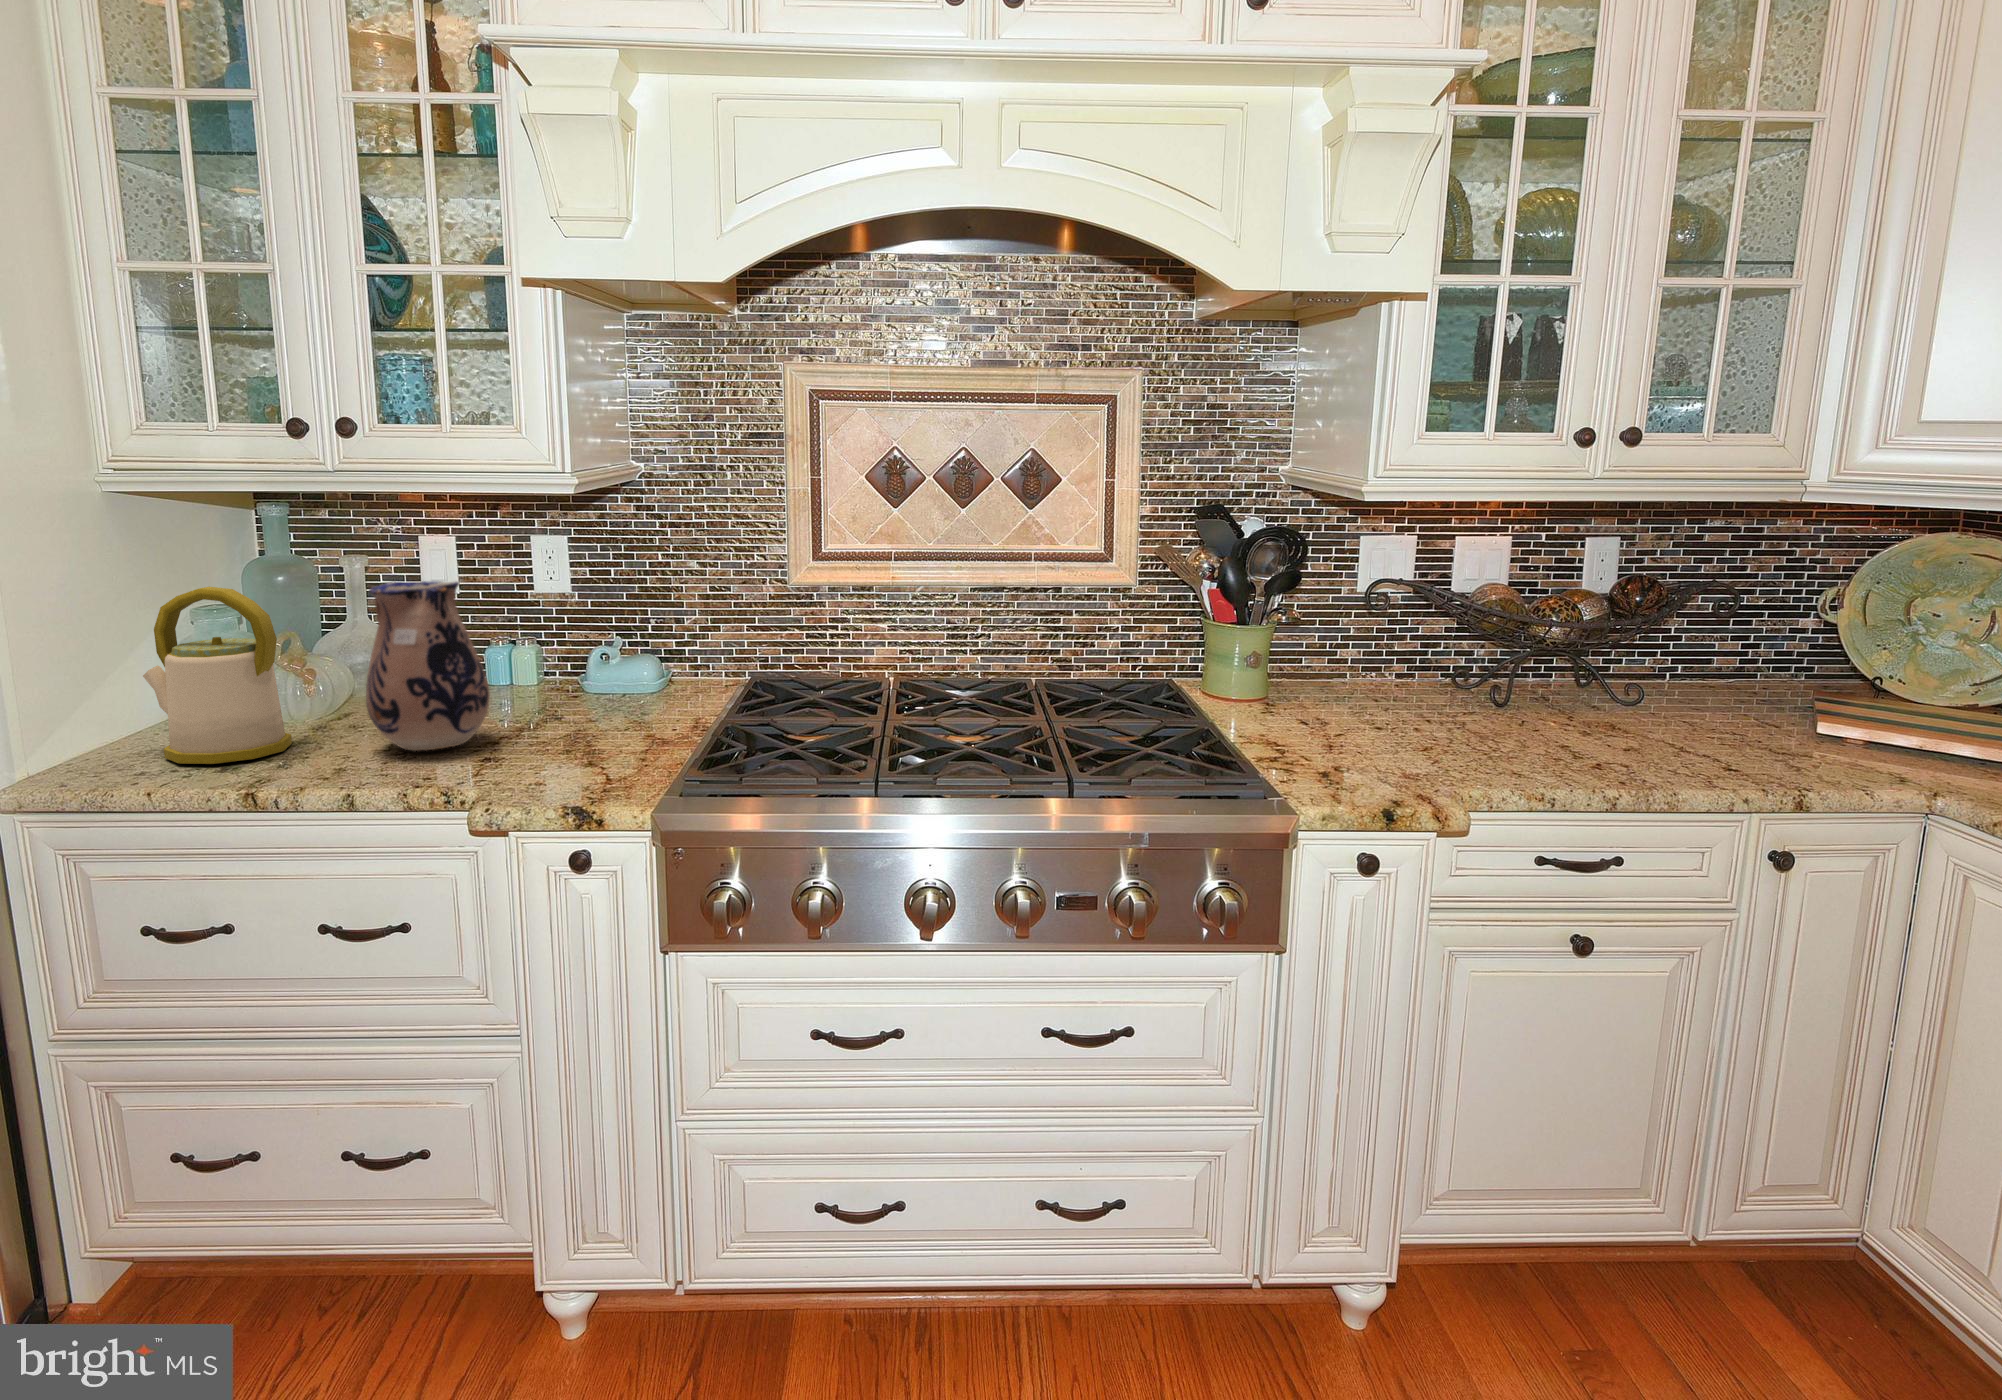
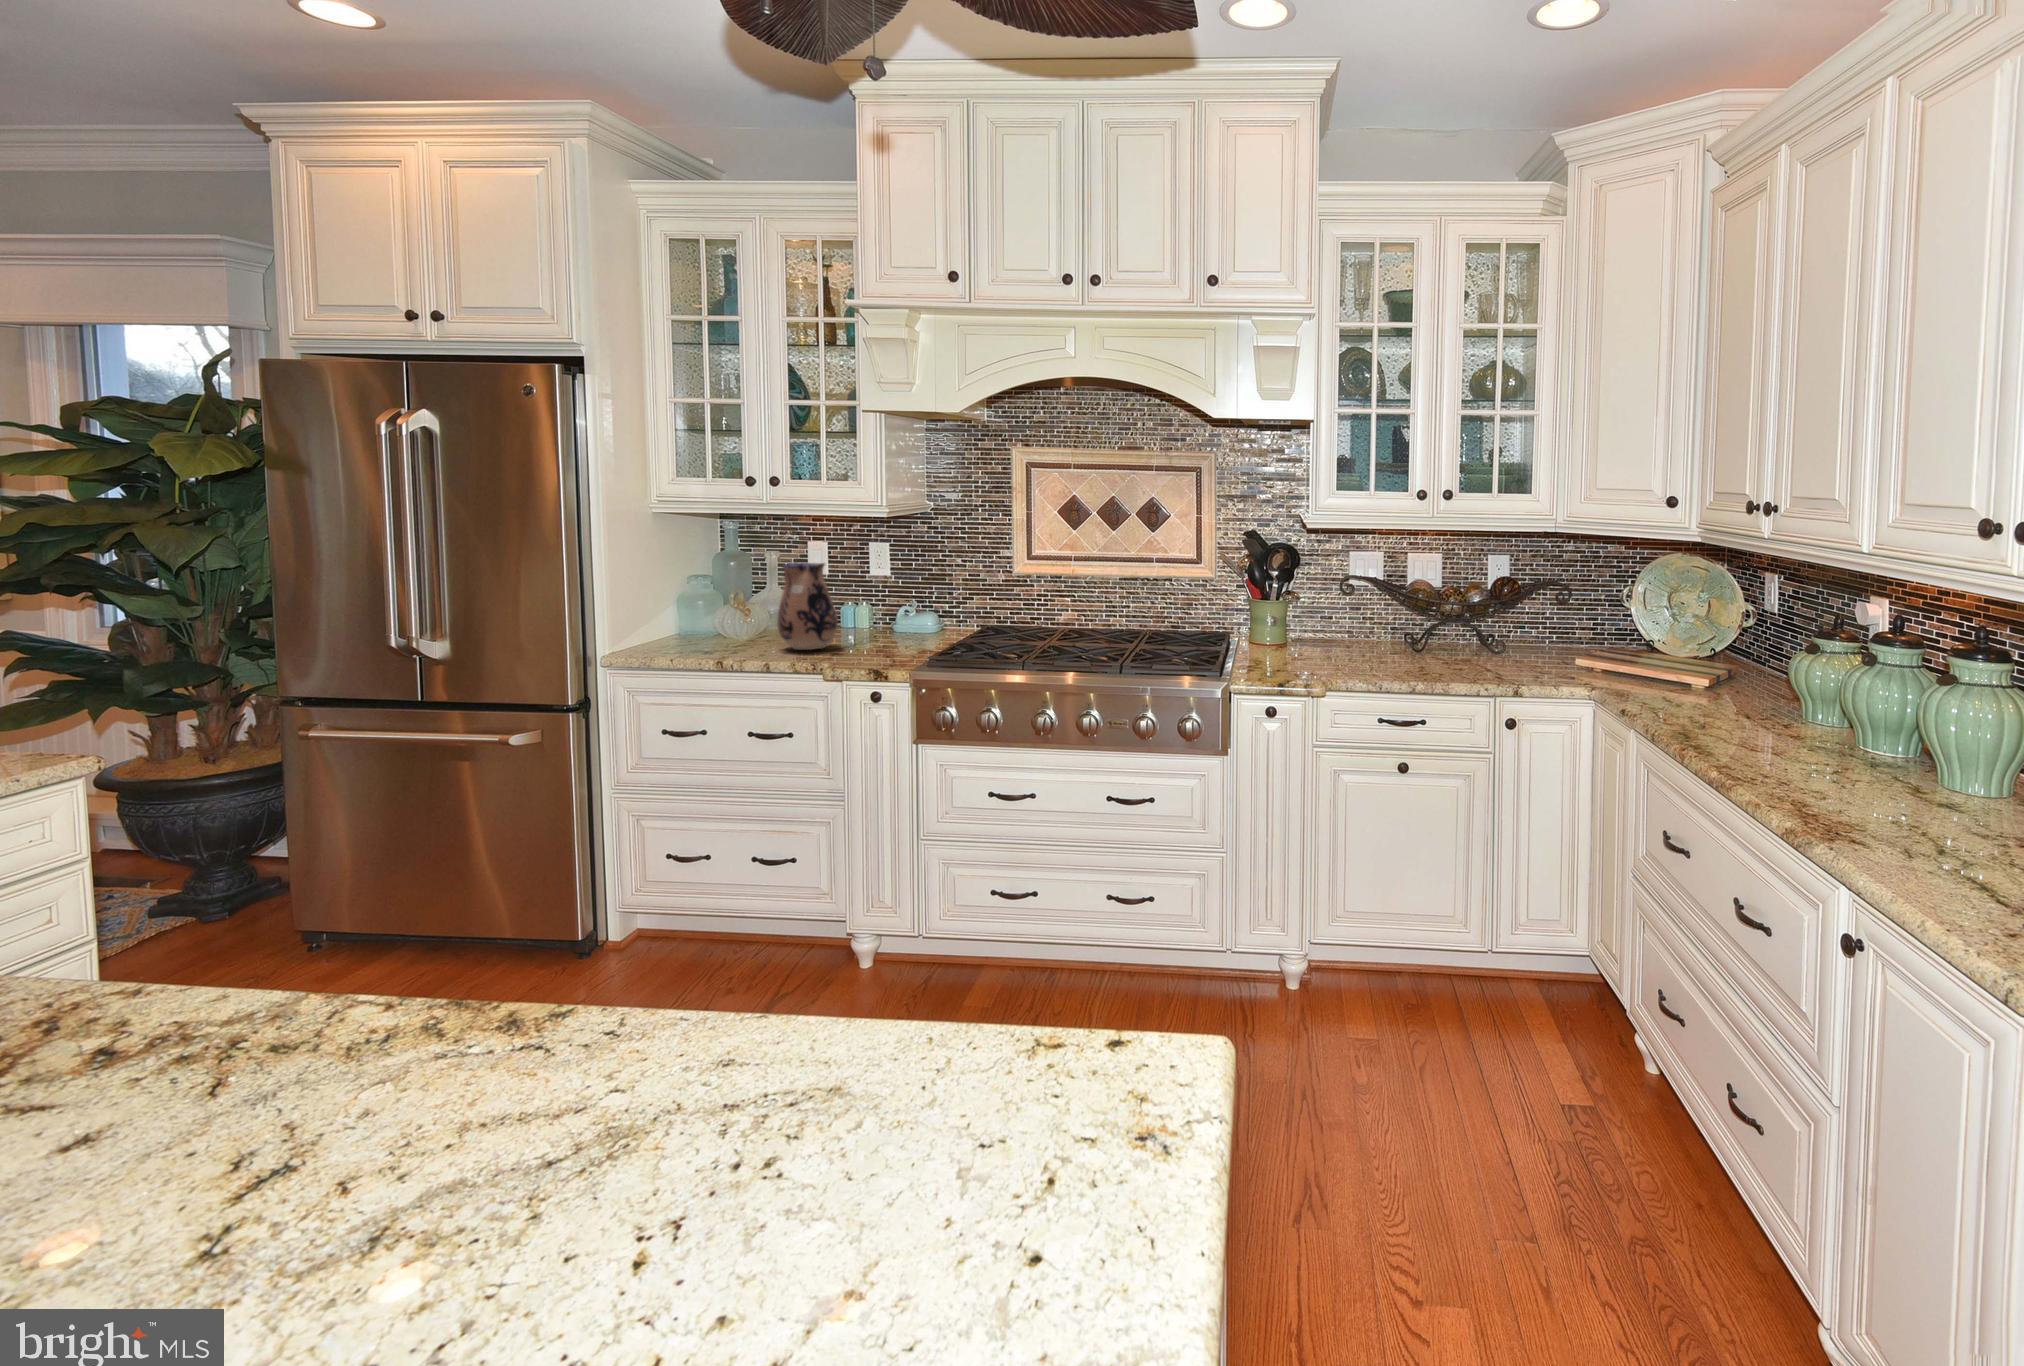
kettle: present [143,587,292,764] -> none [674,563,741,651]

